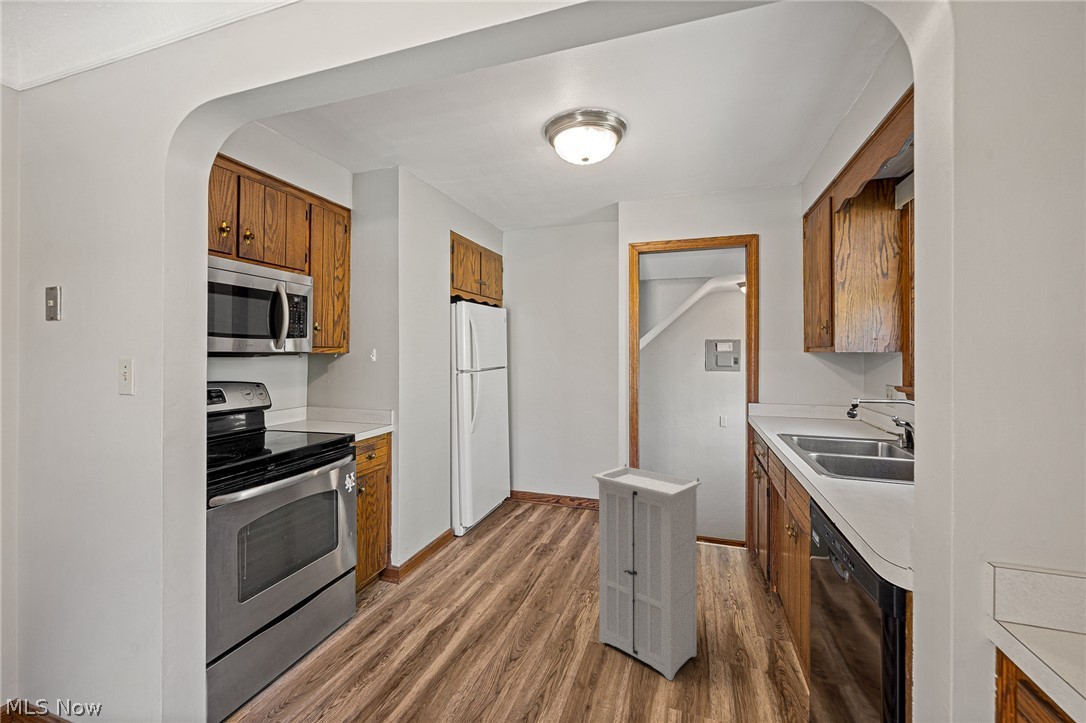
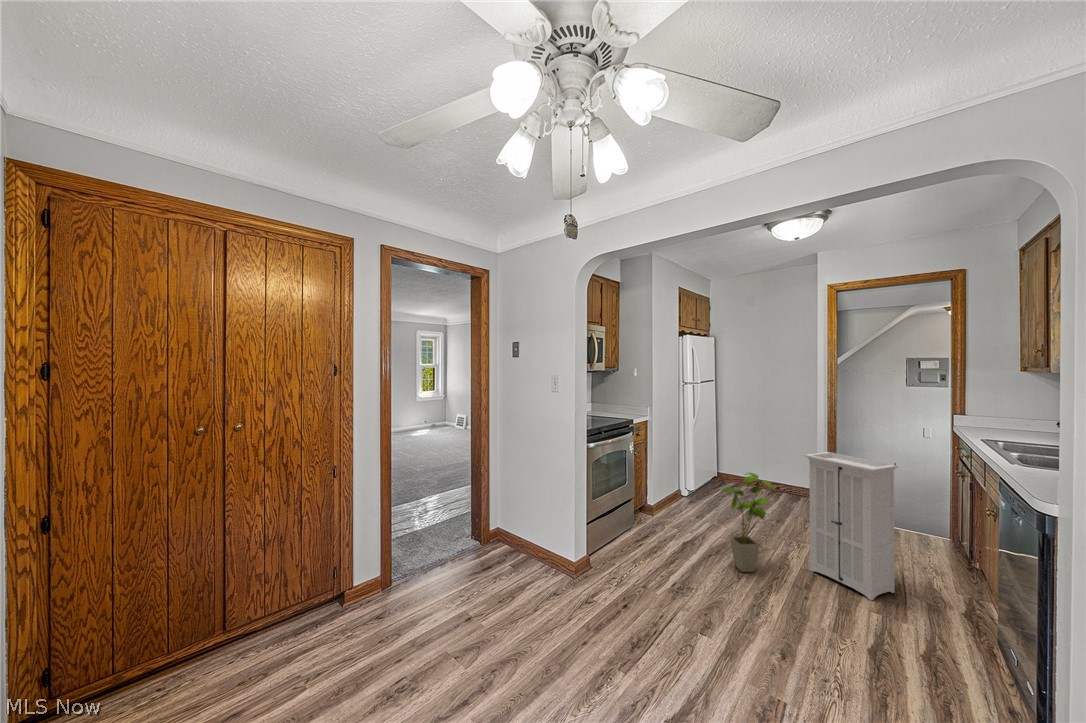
house plant: none [477,513,553,673] -> present [722,473,776,572]

